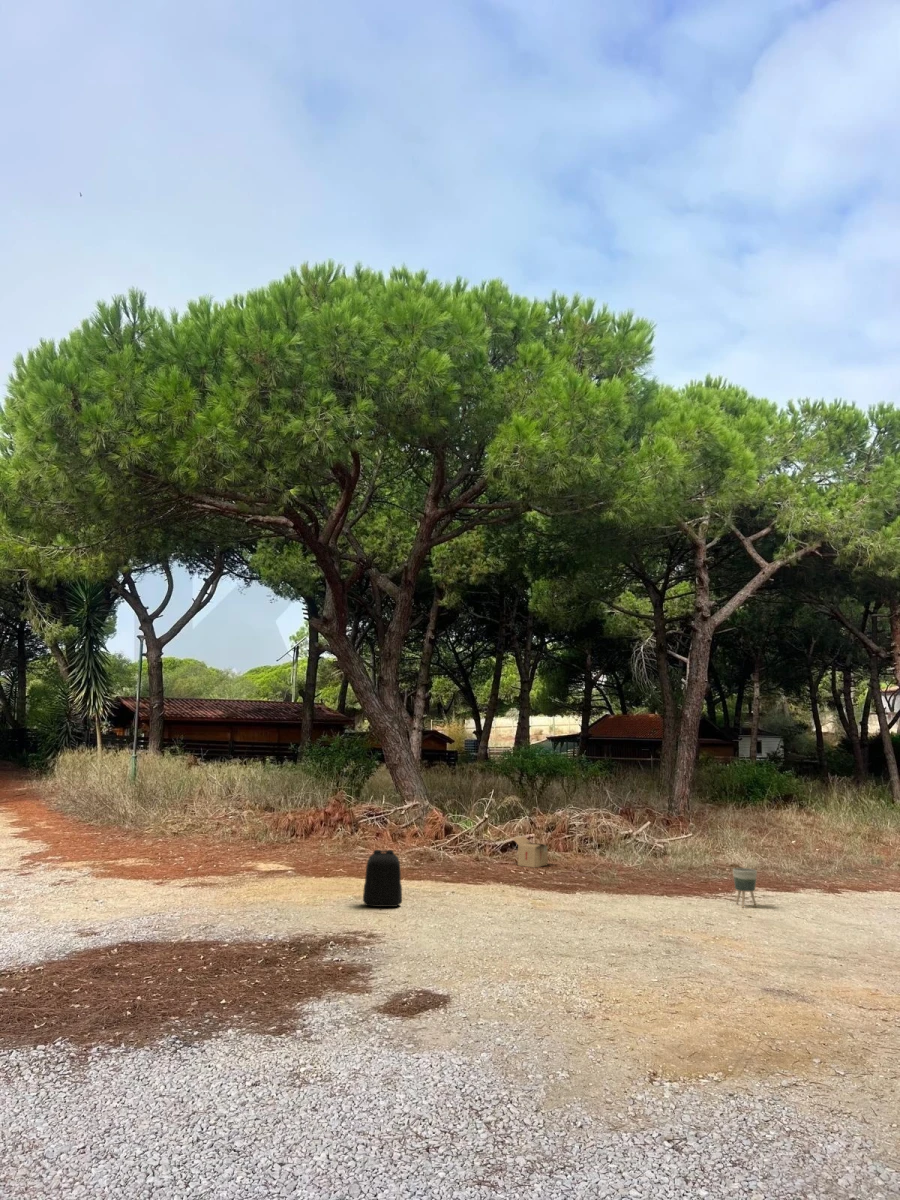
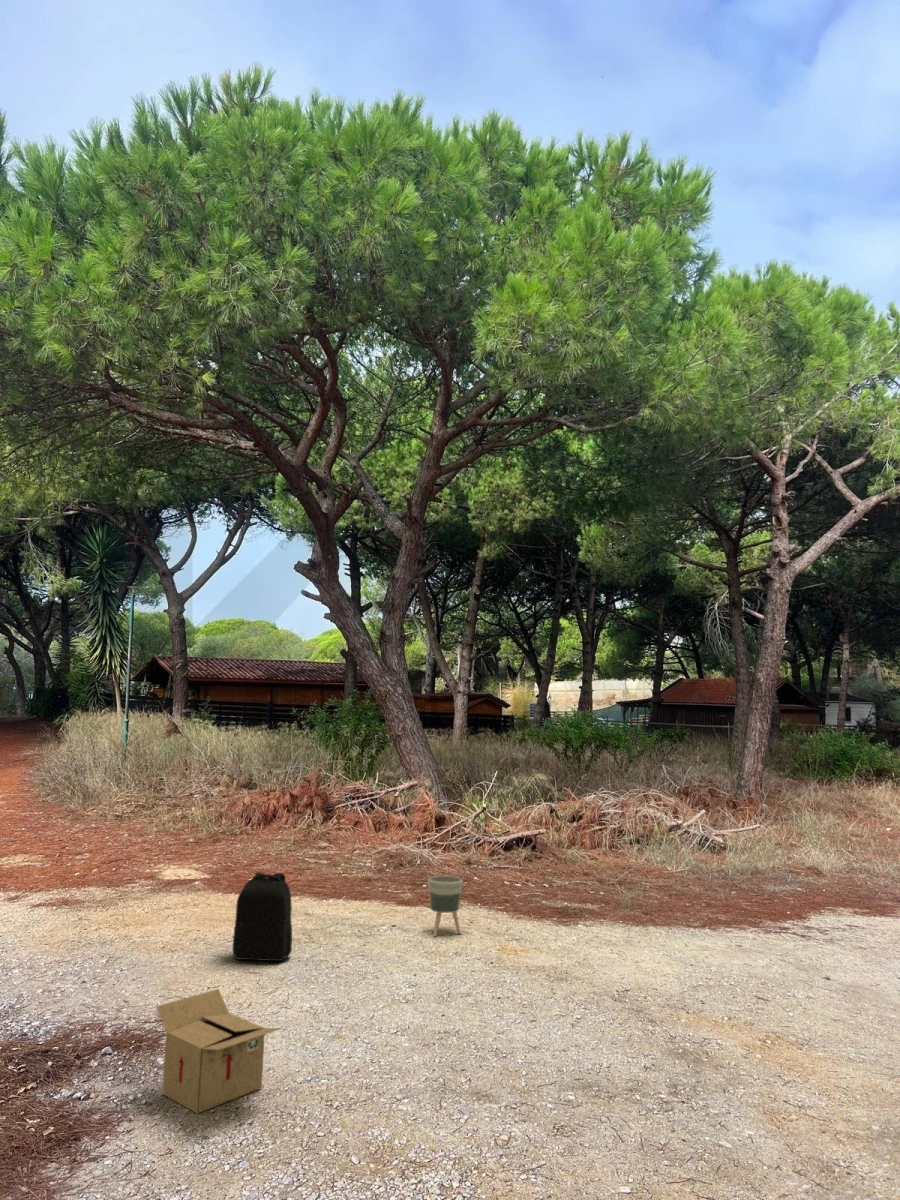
cardboard box: present [513,836,548,868] -> present [156,989,281,1113]
planter: present [733,868,757,908] -> present [428,876,463,936]

